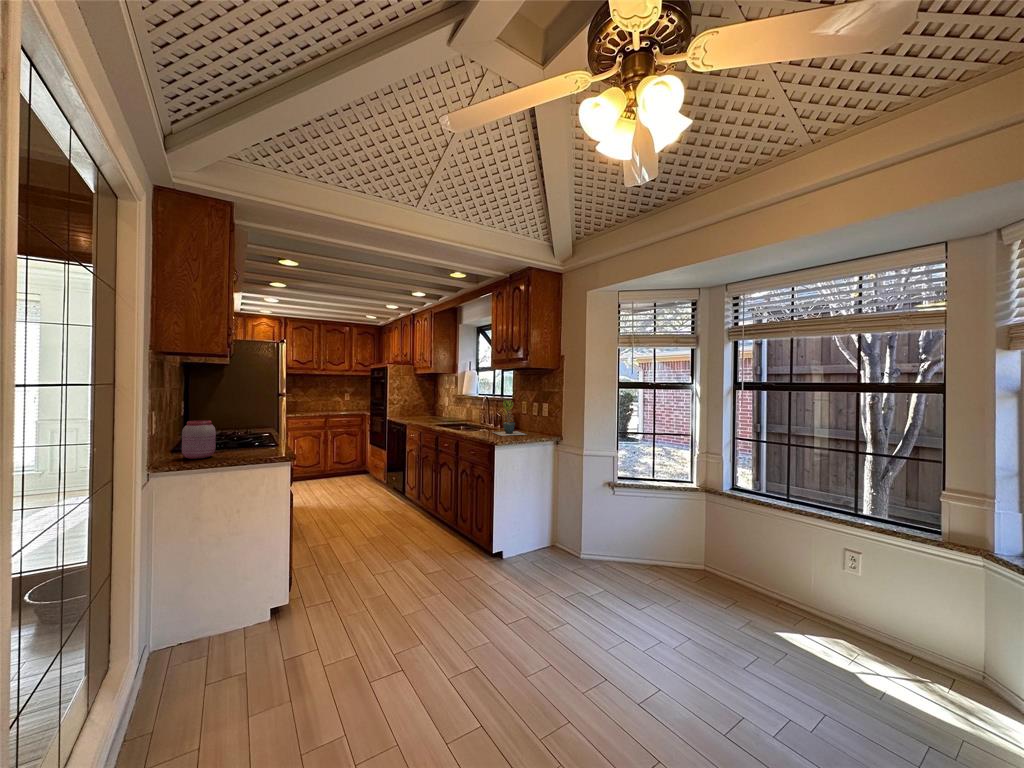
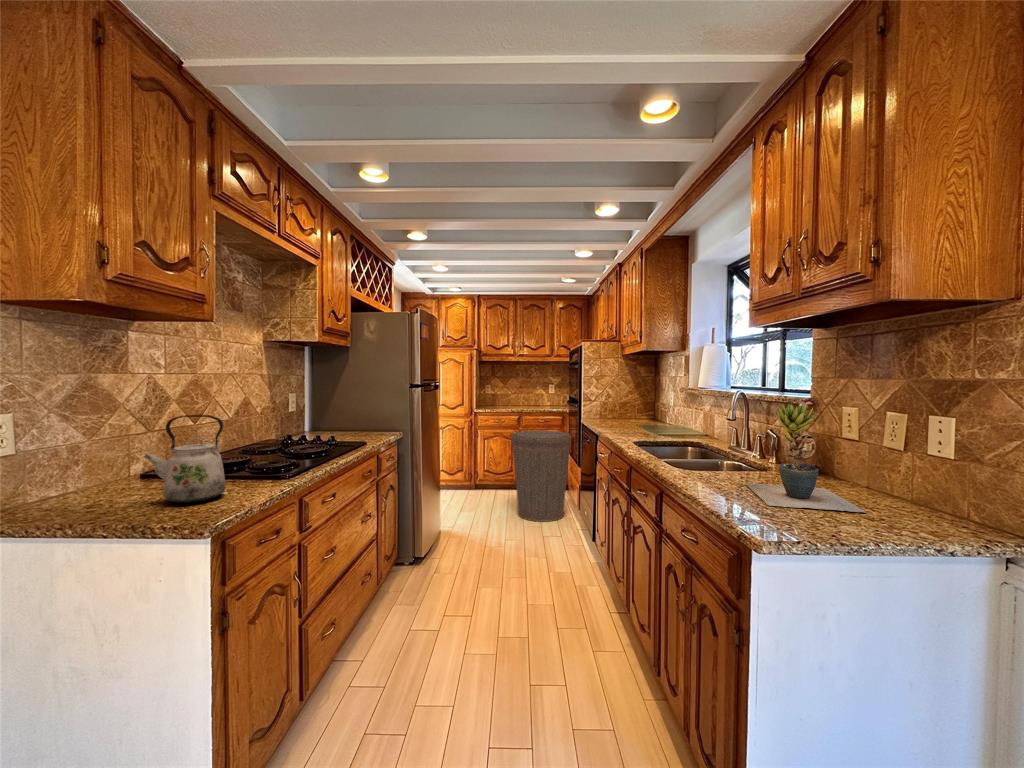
kettle: none [235,410,274,453] -> present [144,415,226,503]
jar: present [182,420,216,459] -> none [39,432,114,509]
trash can: none [332,427,378,491] -> present [511,430,572,522]

